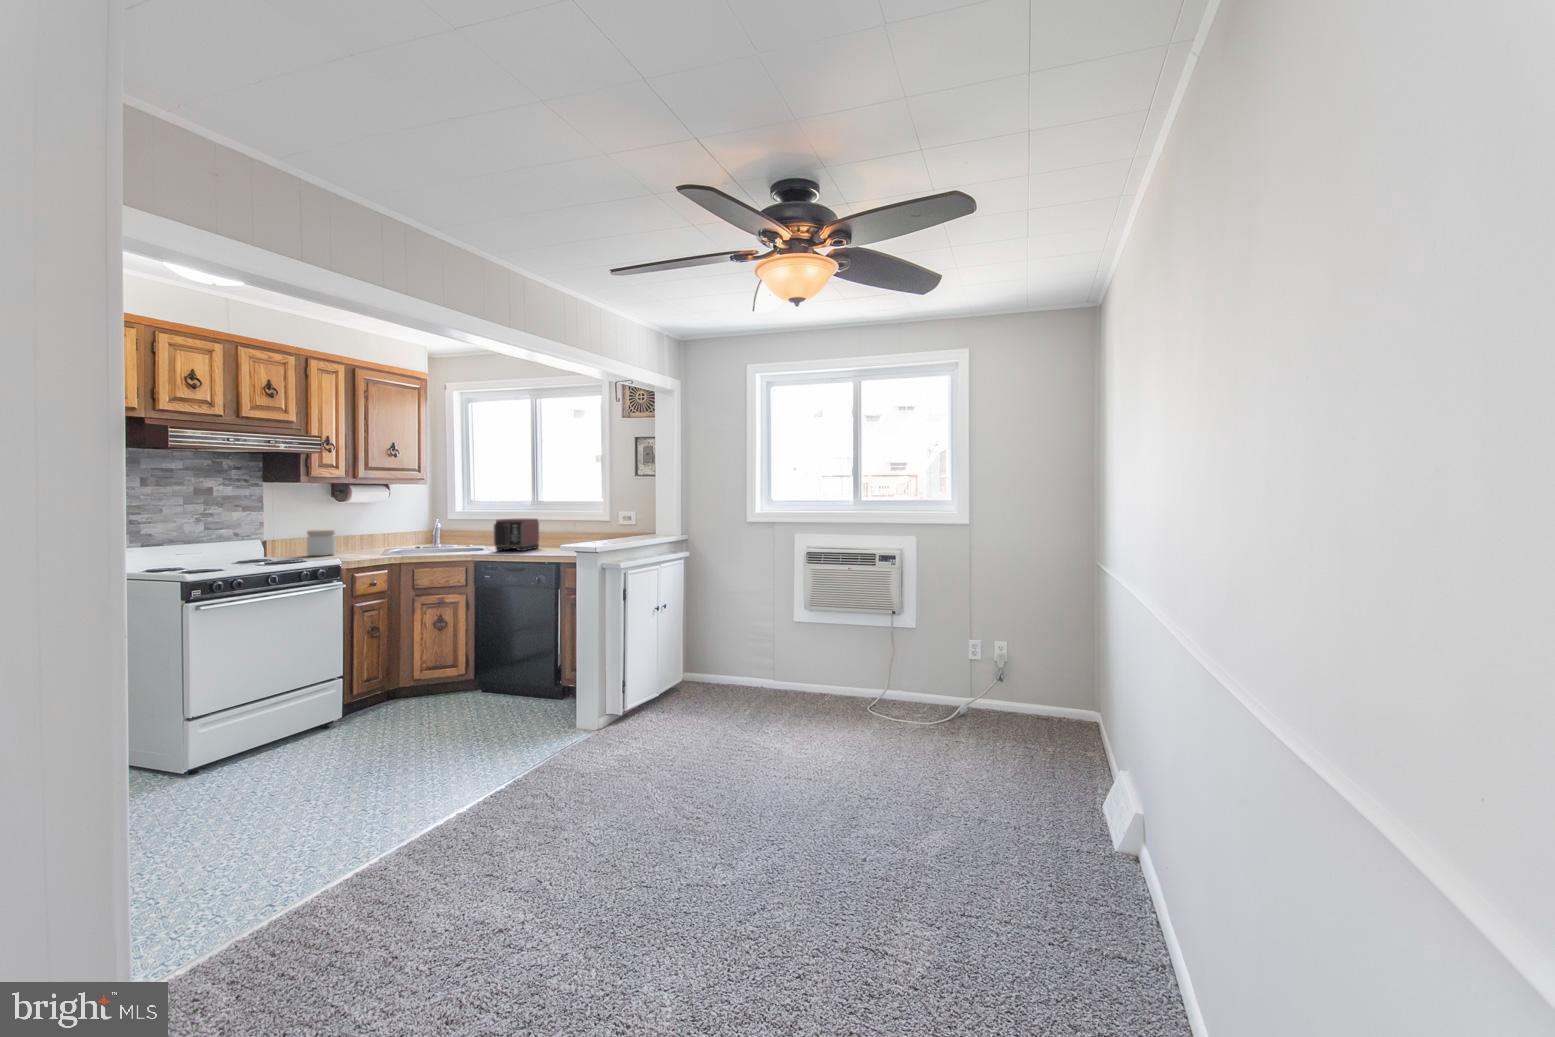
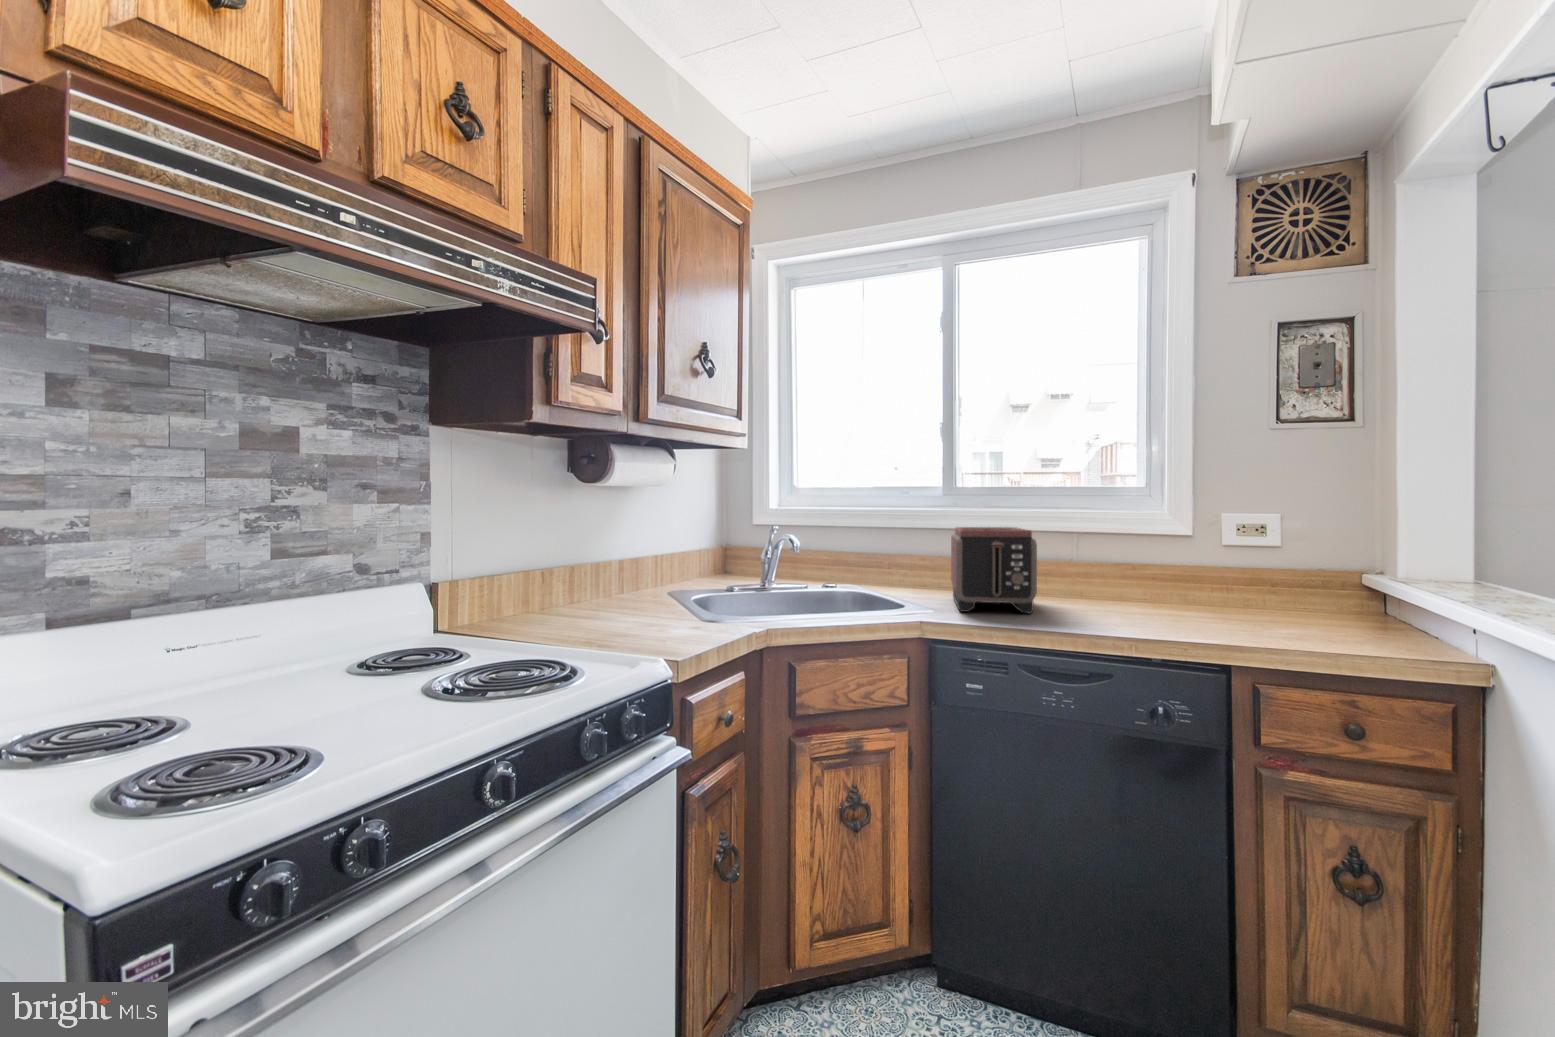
jar: present [307,530,335,556] -> none [525,554,588,624]

